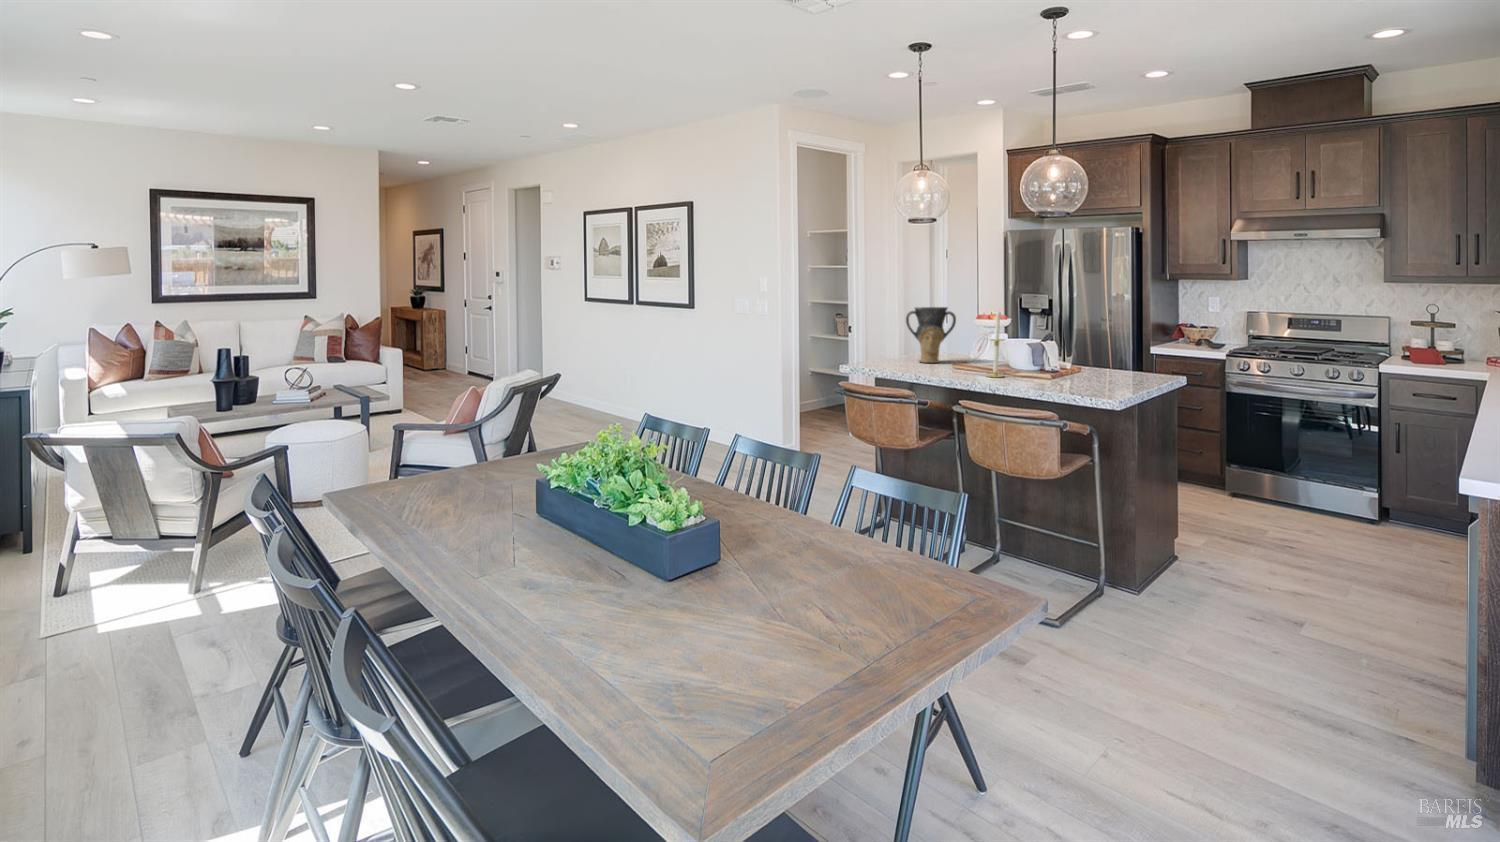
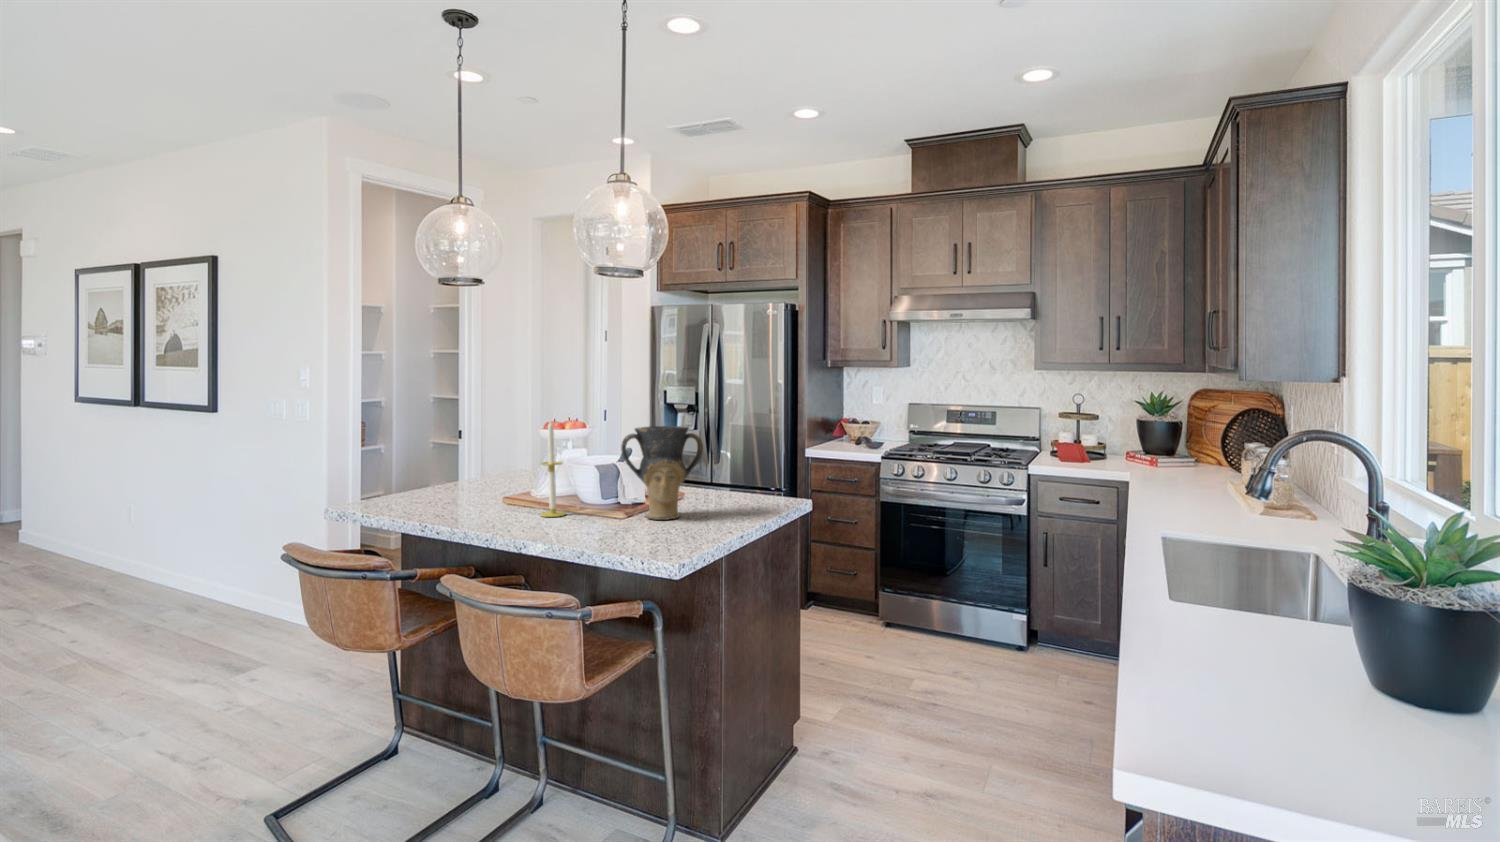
vase: present [906,307,956,363] -> present [621,426,703,520]

